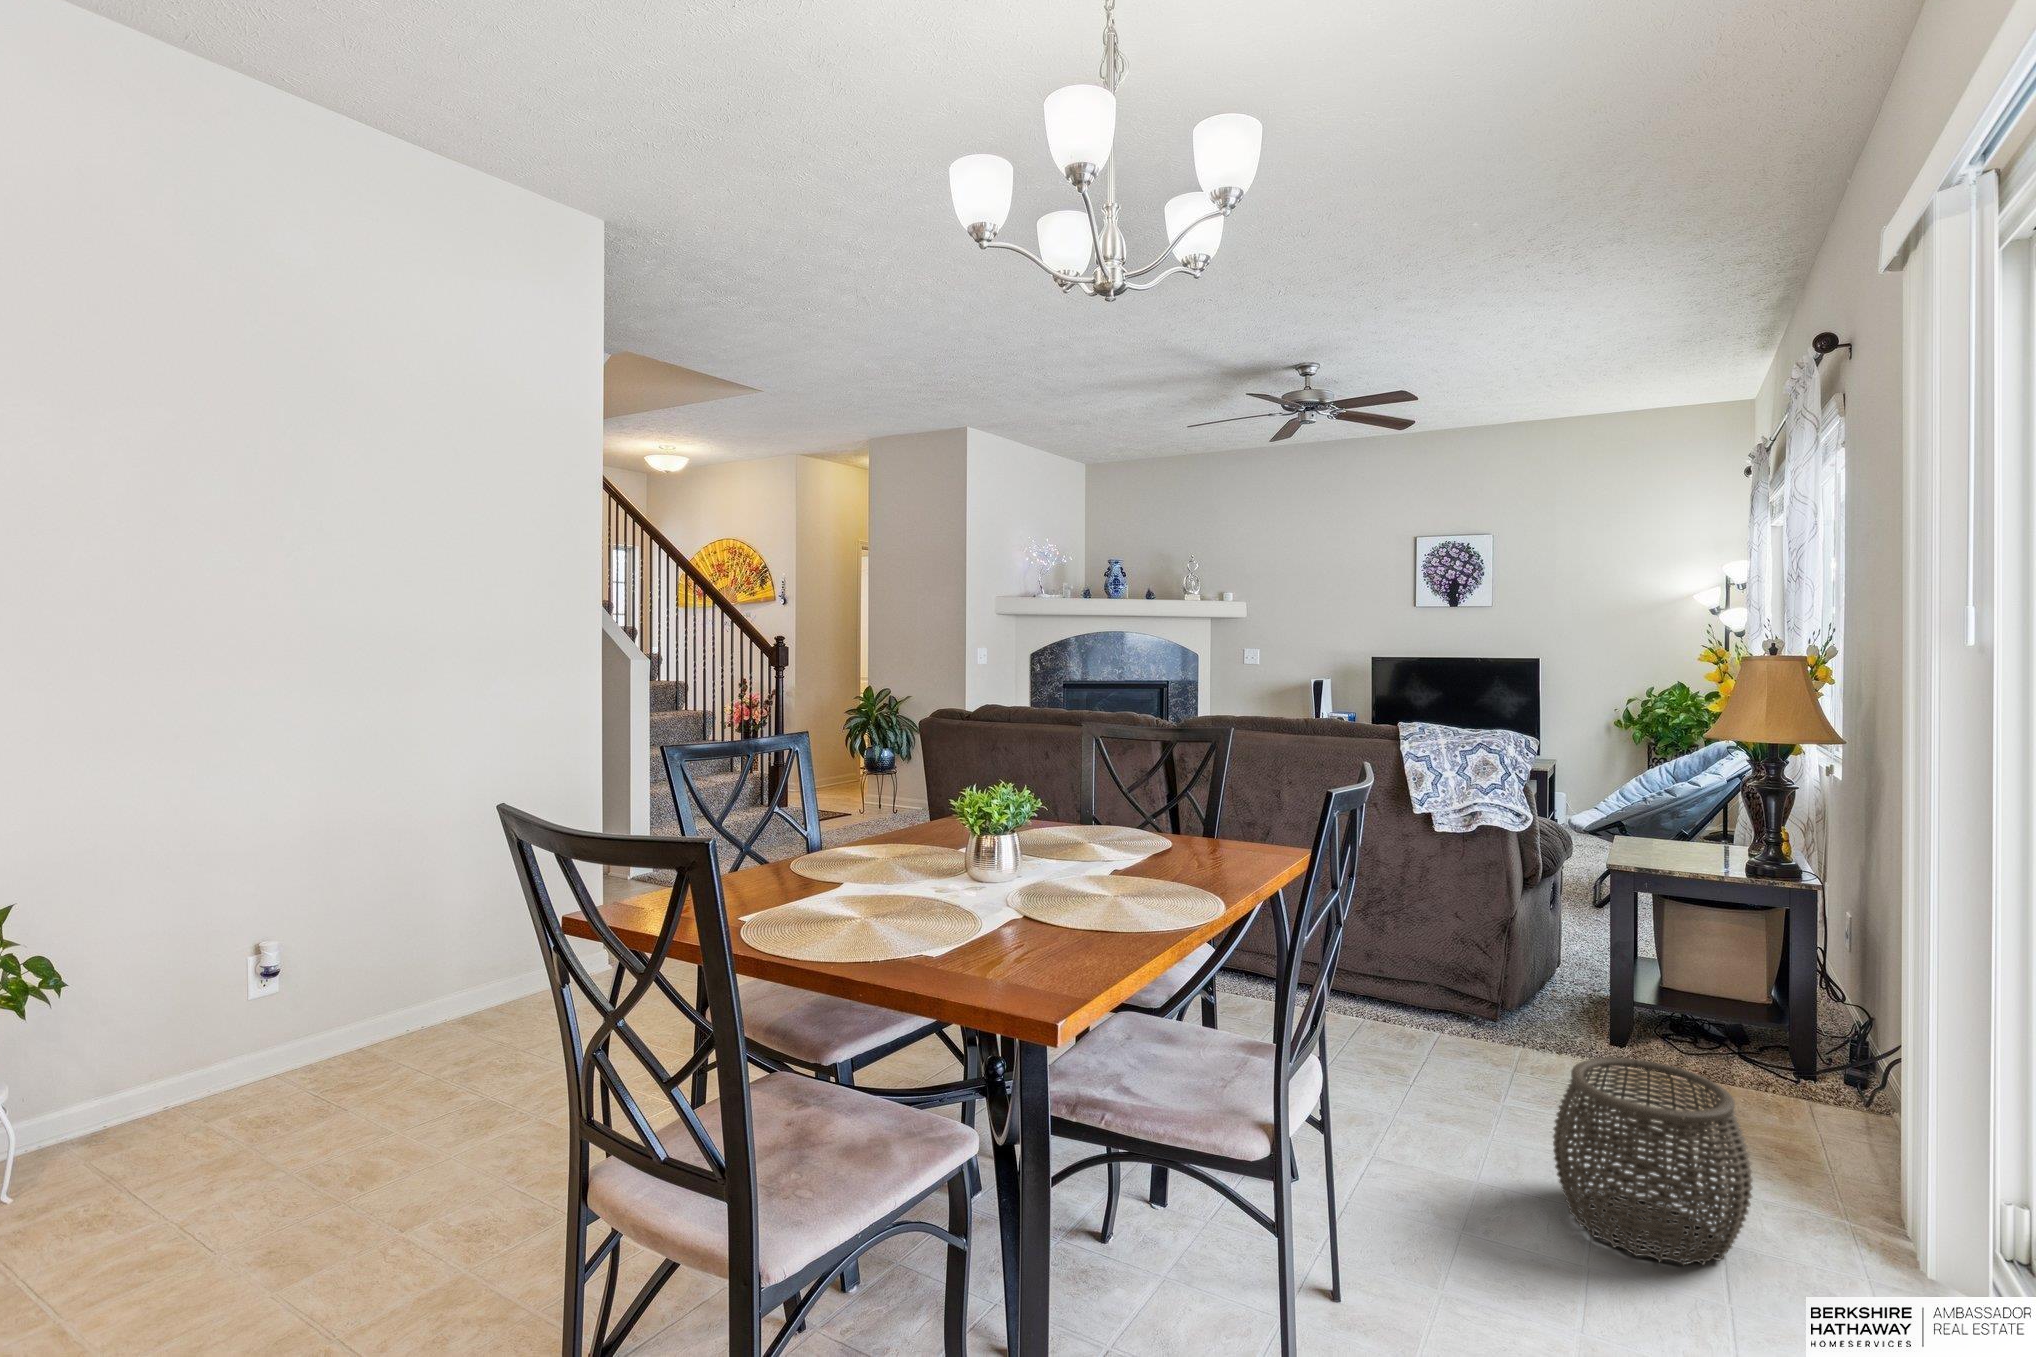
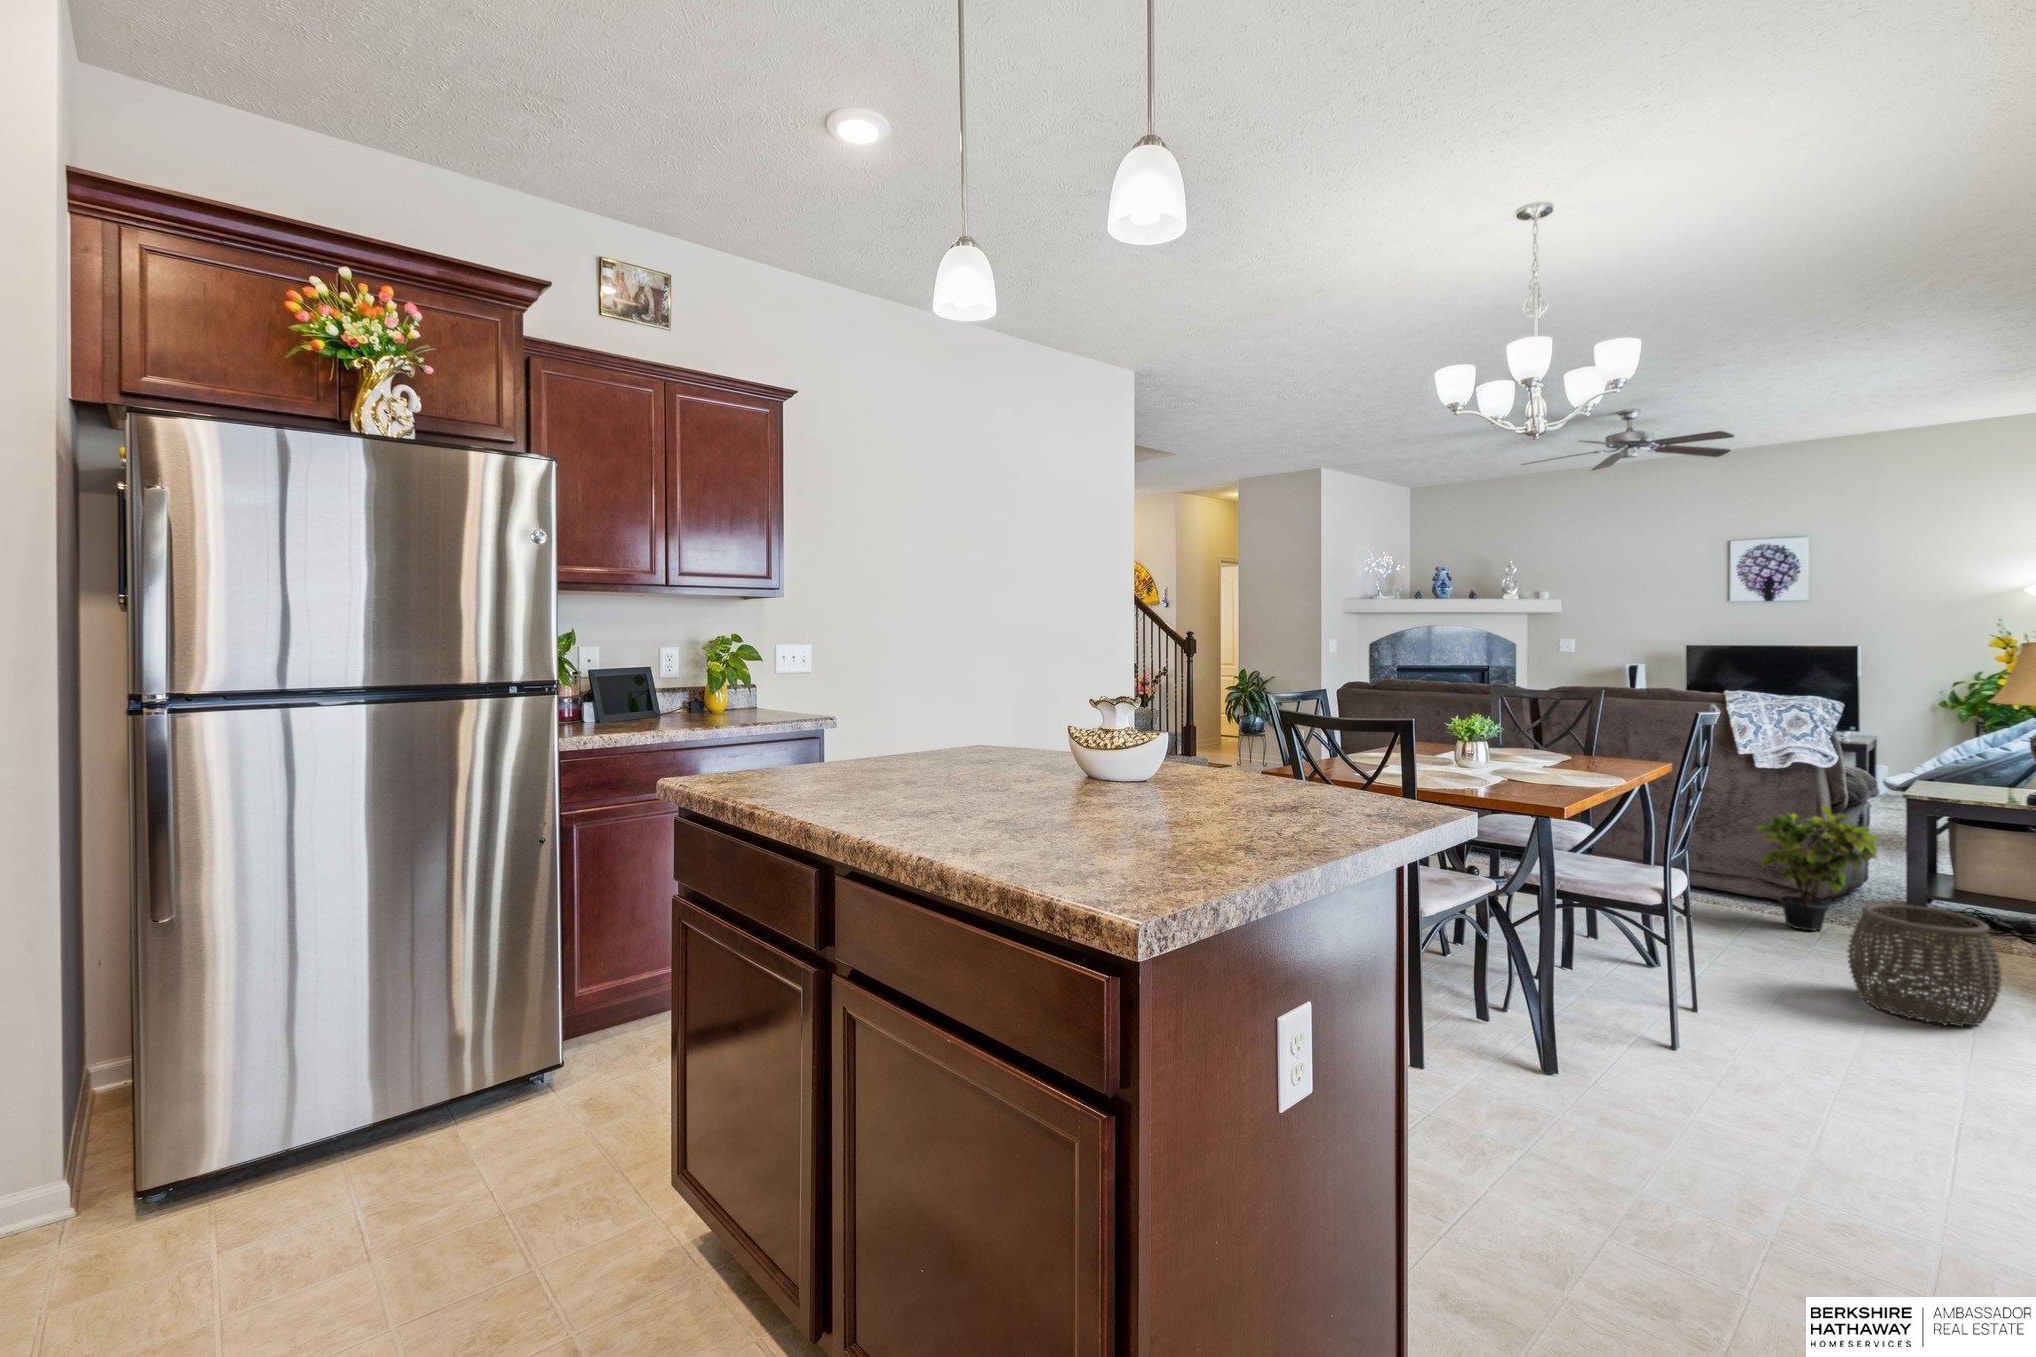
potted plant: none [1435,885,1582,1065] -> present [1756,806,1879,931]

